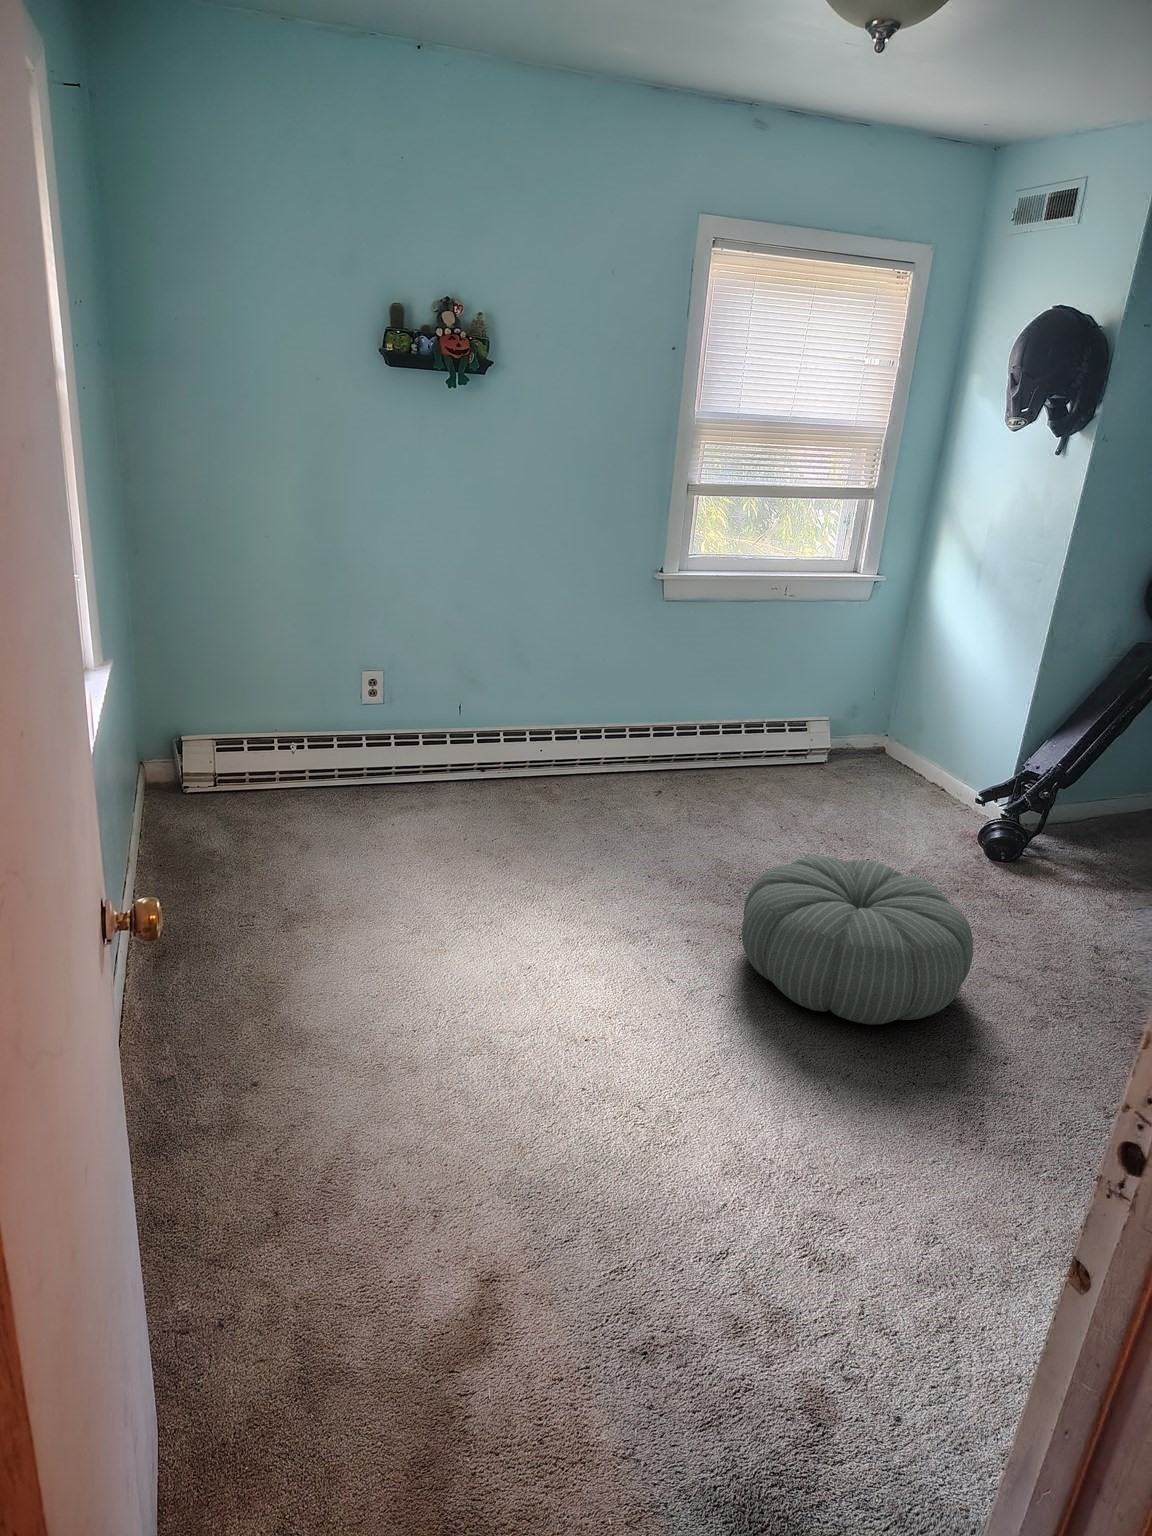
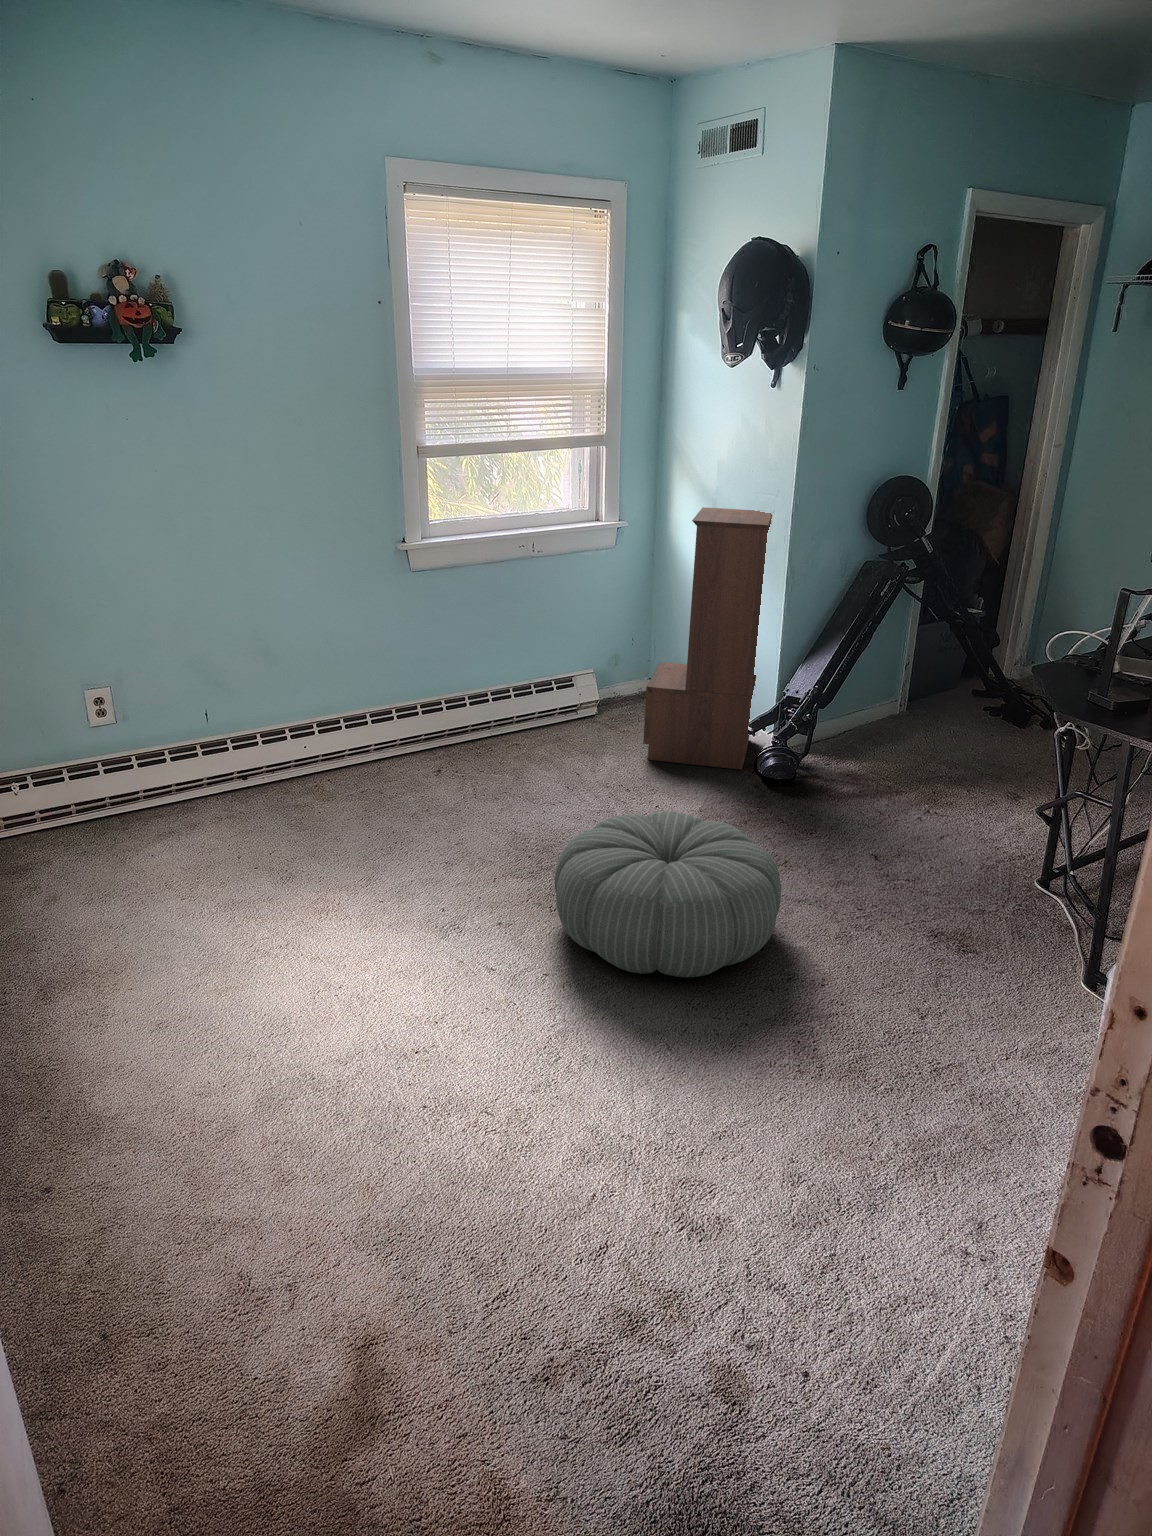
bookshelf: none [862,570,1031,836] -> present [643,507,772,770]

